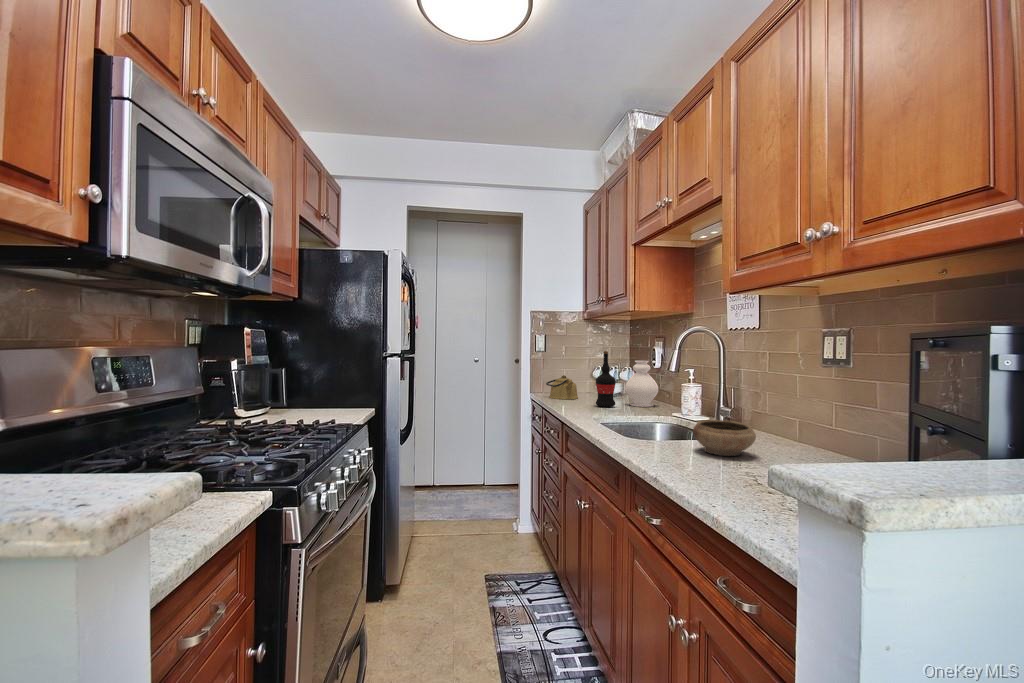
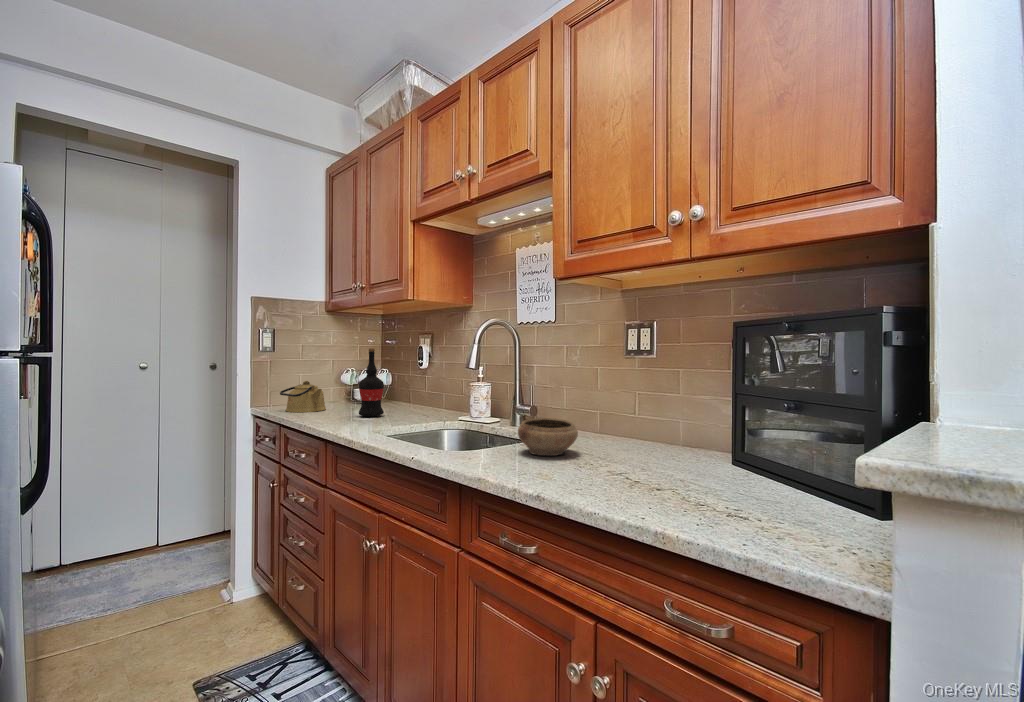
decorative vase: present [625,360,658,407] -> none [391,360,428,413]

